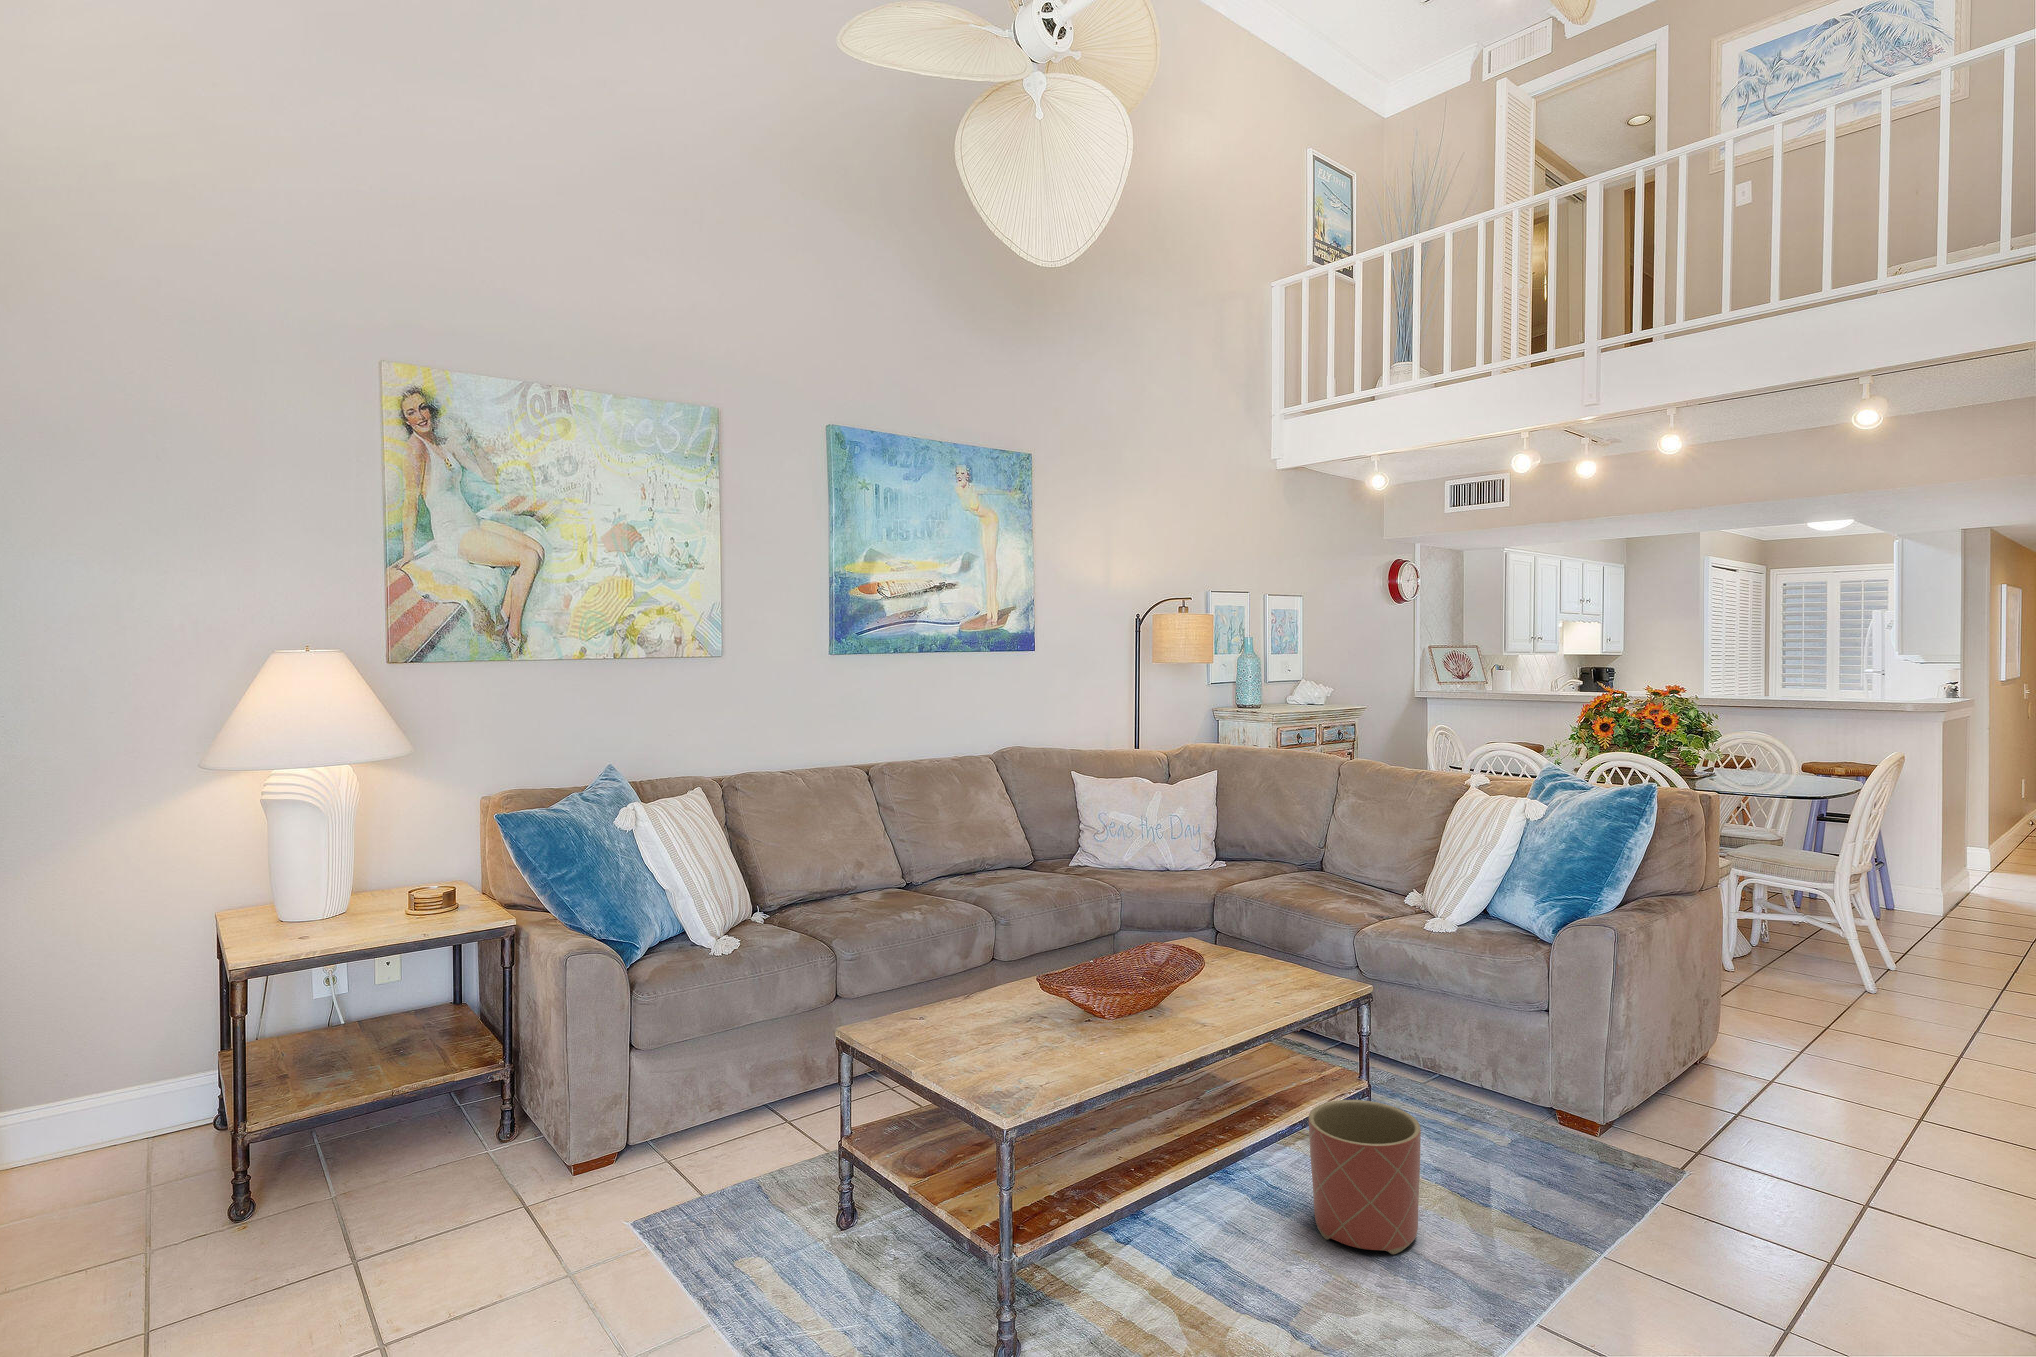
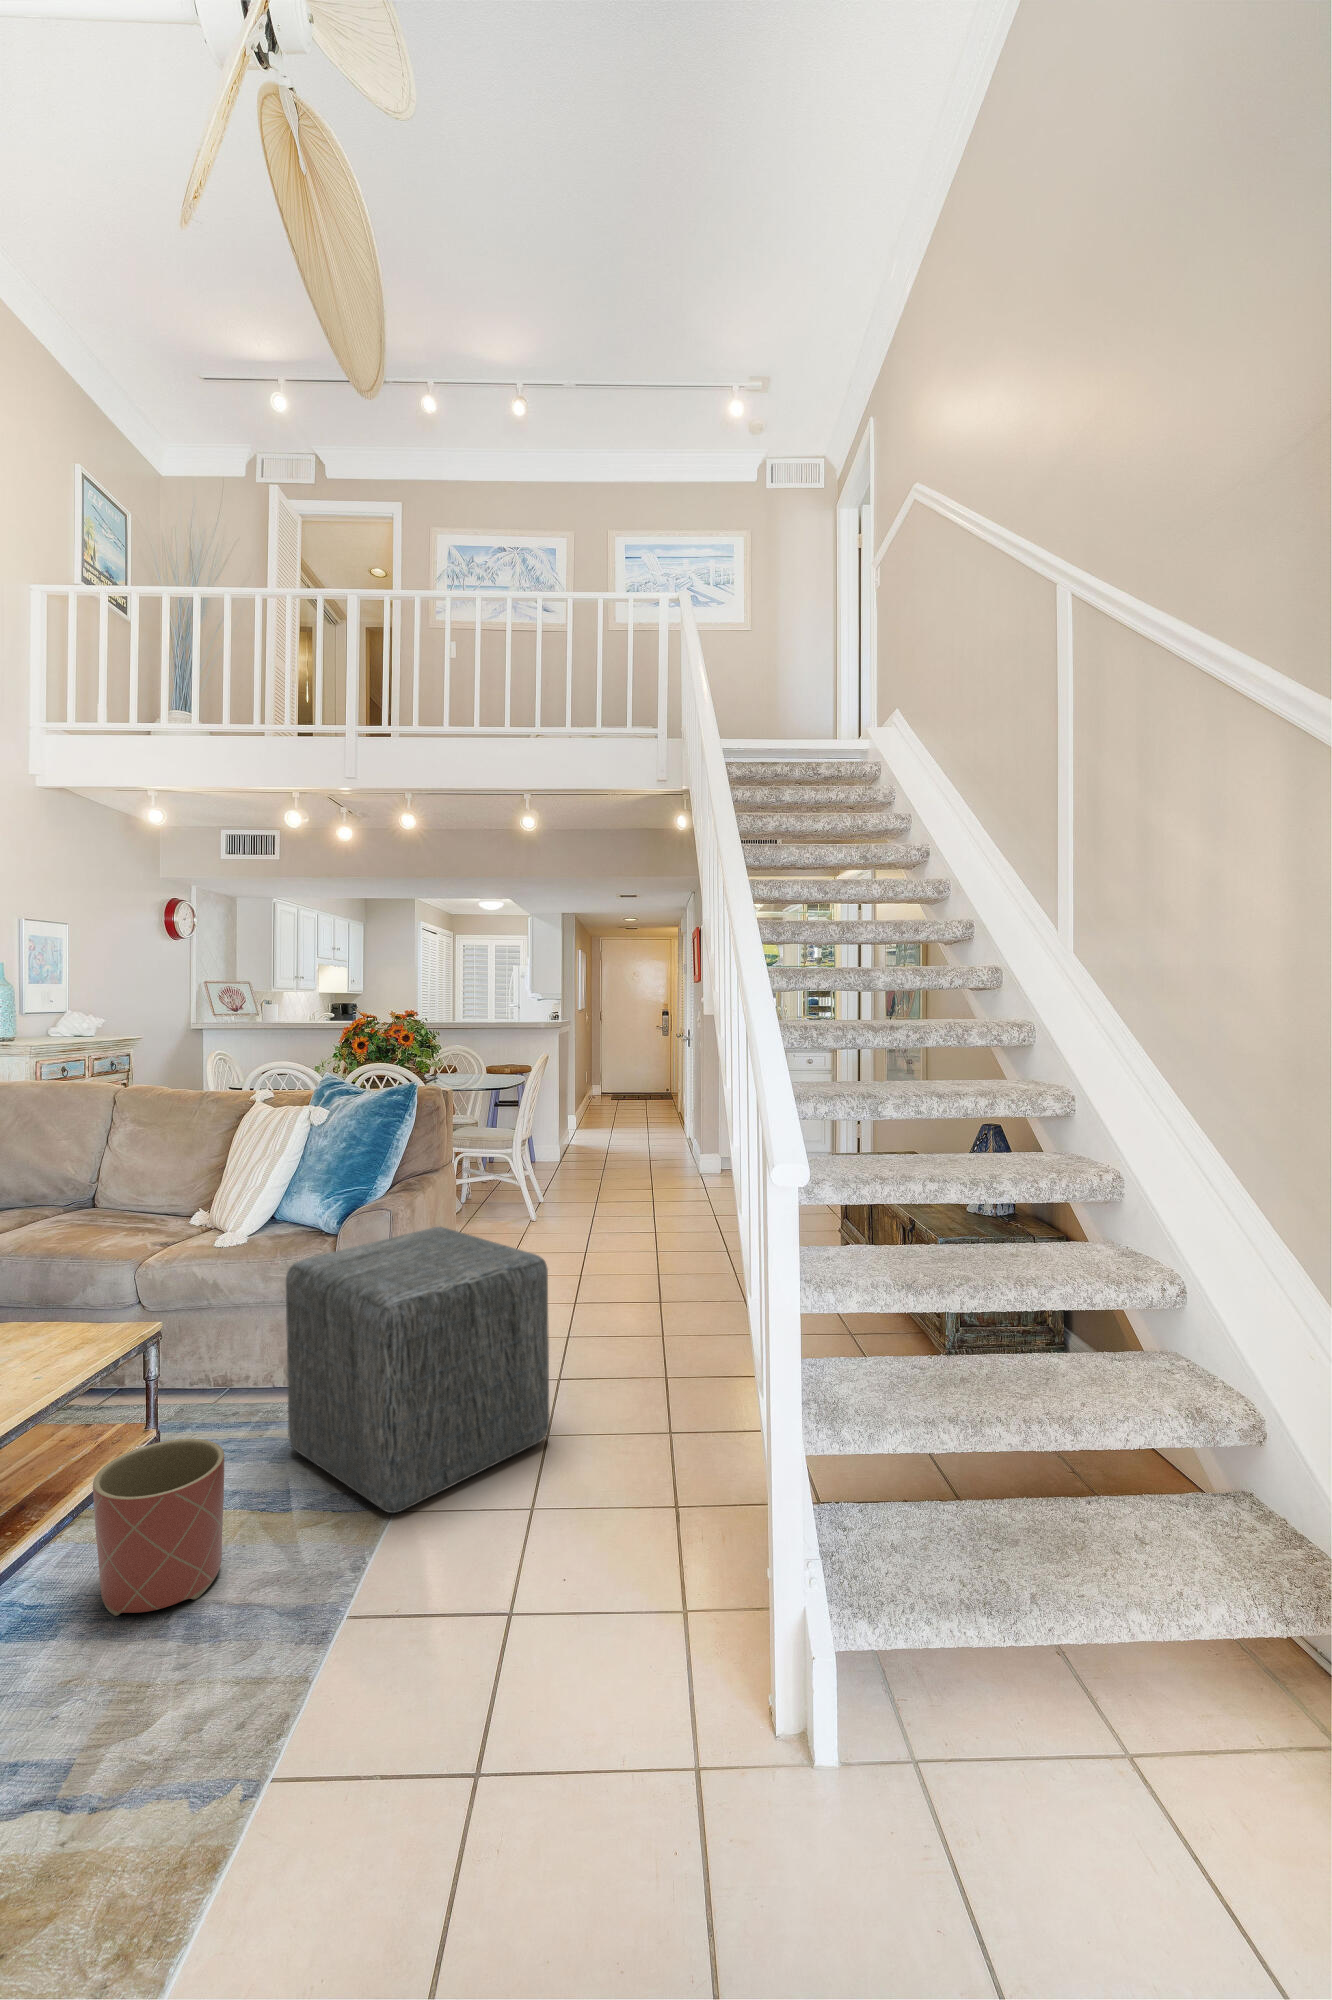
ottoman: none [1490,955,1826,1259] -> present [286,1227,549,1513]

